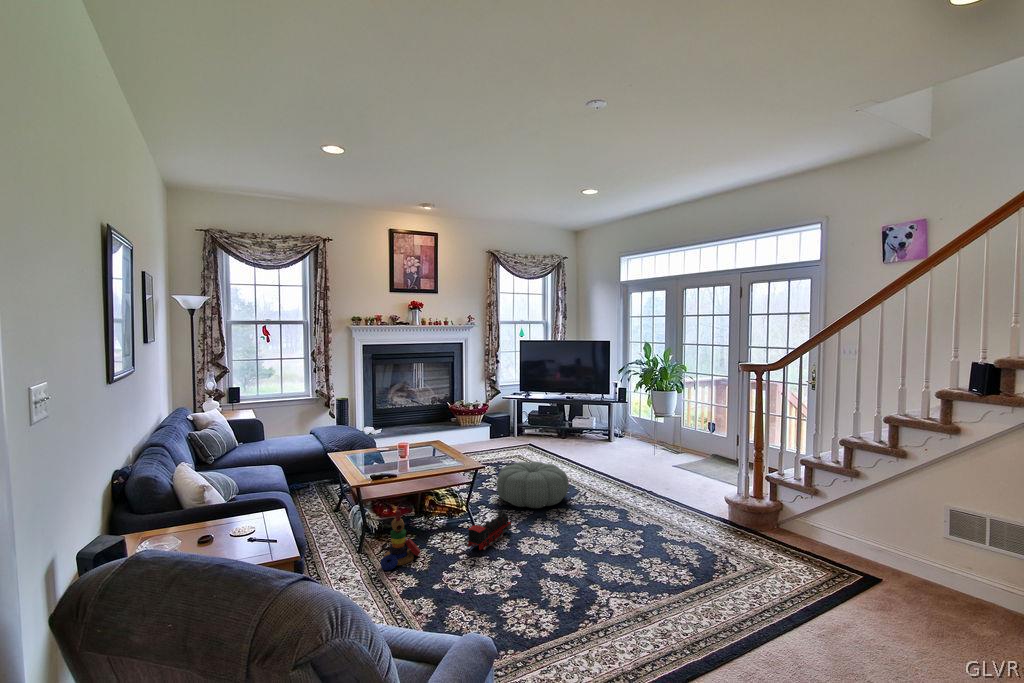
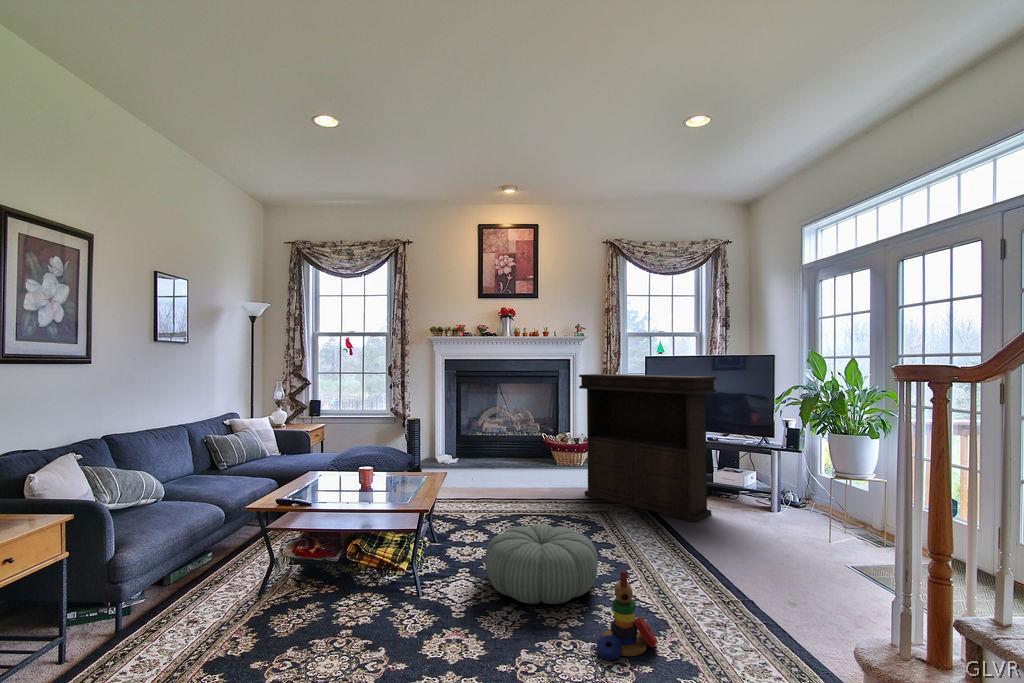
console table: none [487,355,584,451] -> present [579,374,716,522]
stacking toy: present [381,510,420,570] -> present [597,570,657,660]
toy train: present [468,510,512,550] -> none [348,596,449,656]

